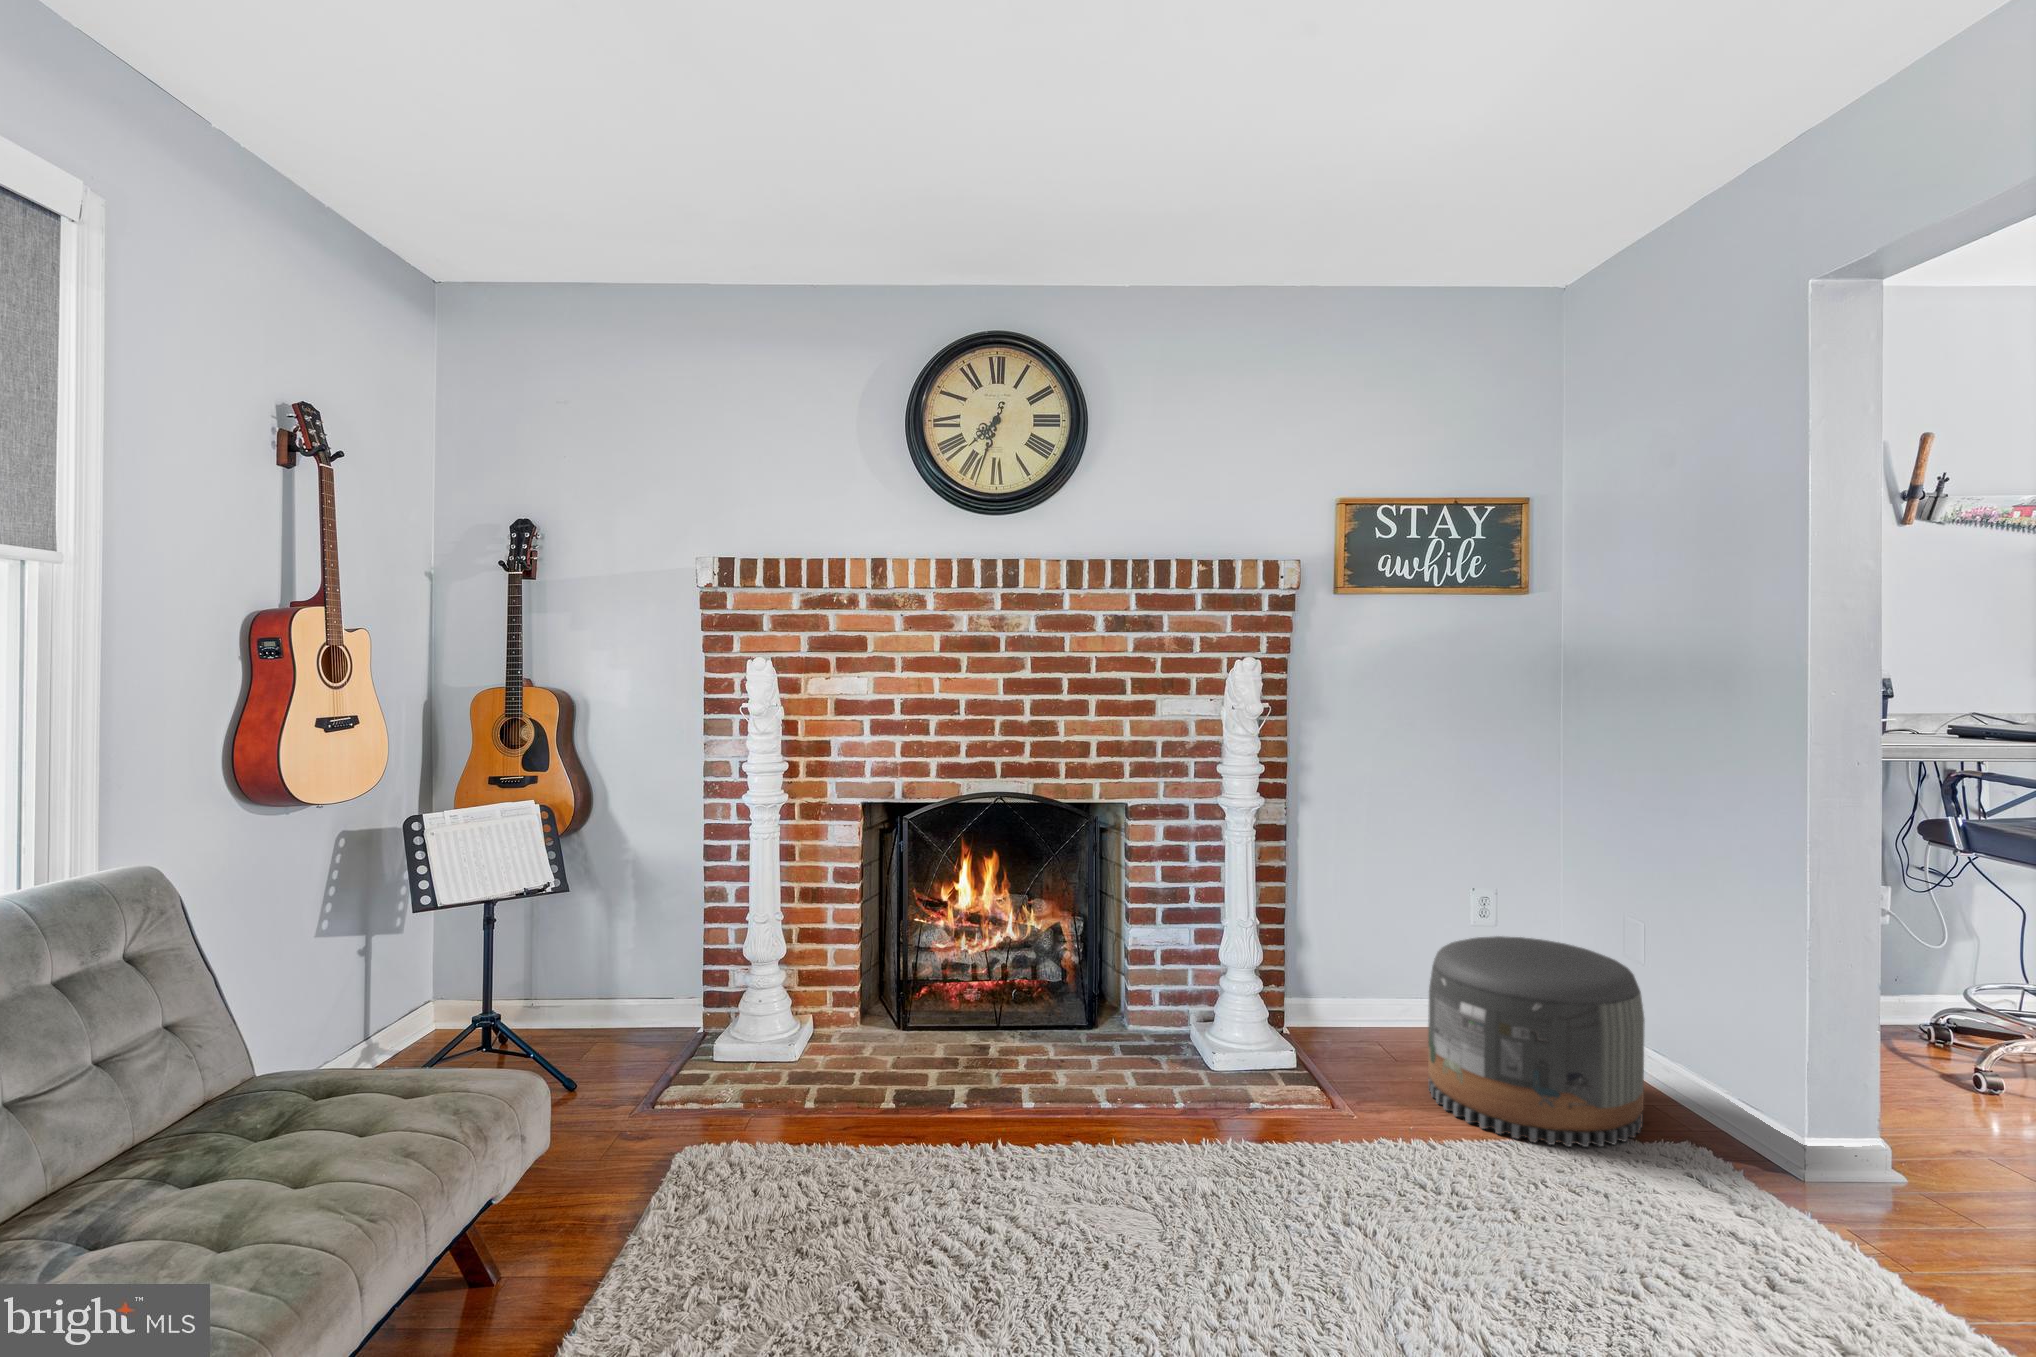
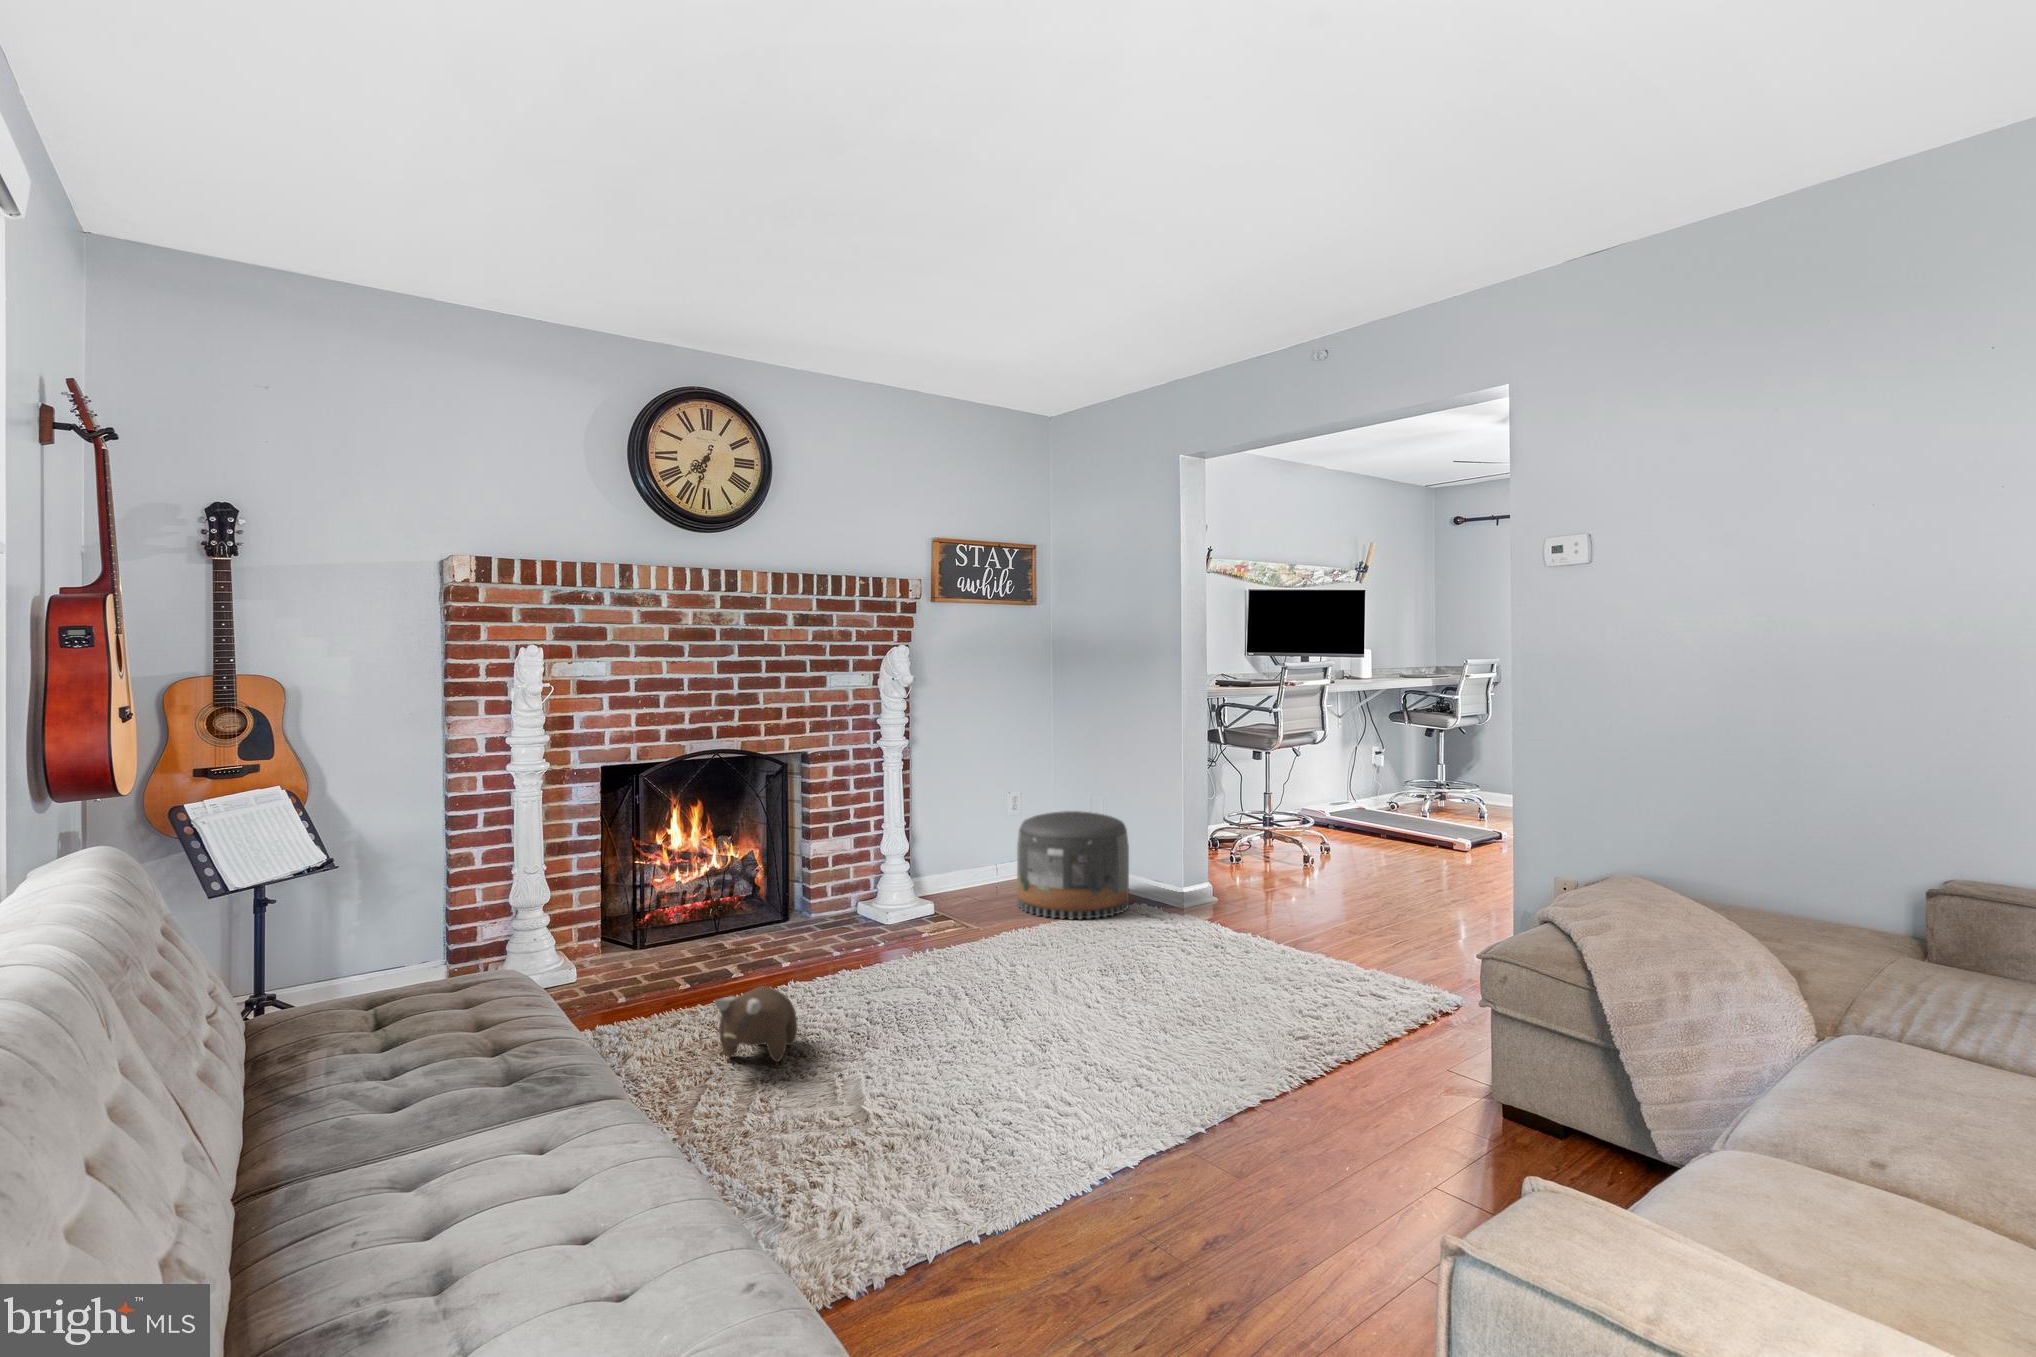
plush toy: none [710,1152,860,1276] -> present [715,986,798,1061]

